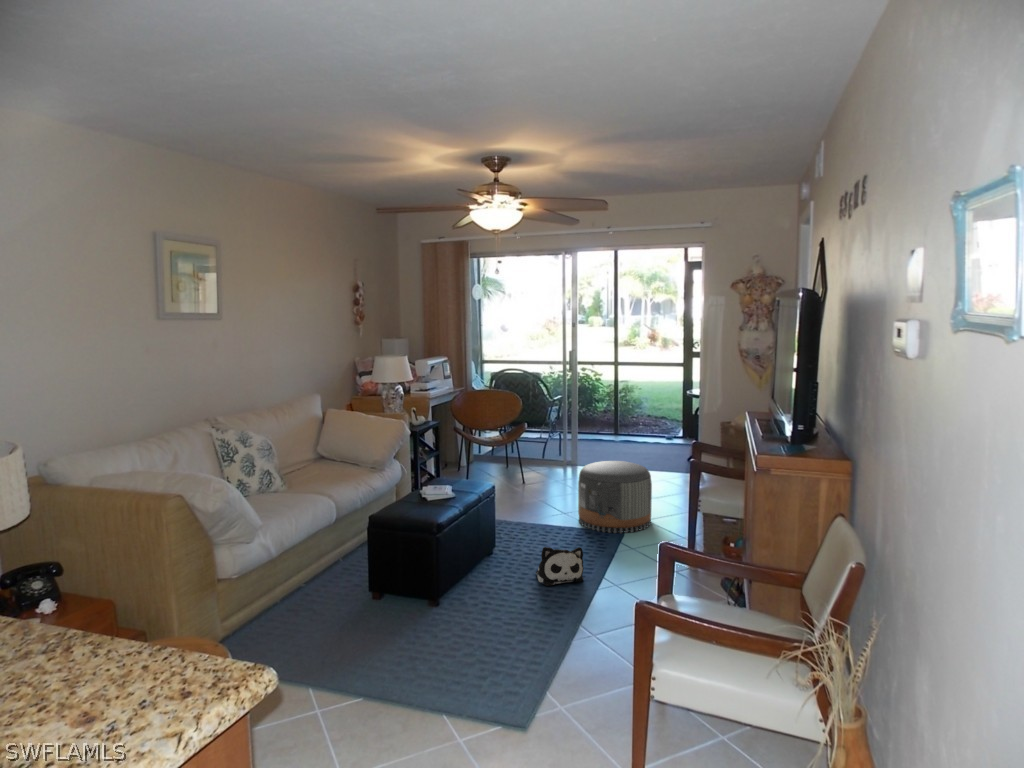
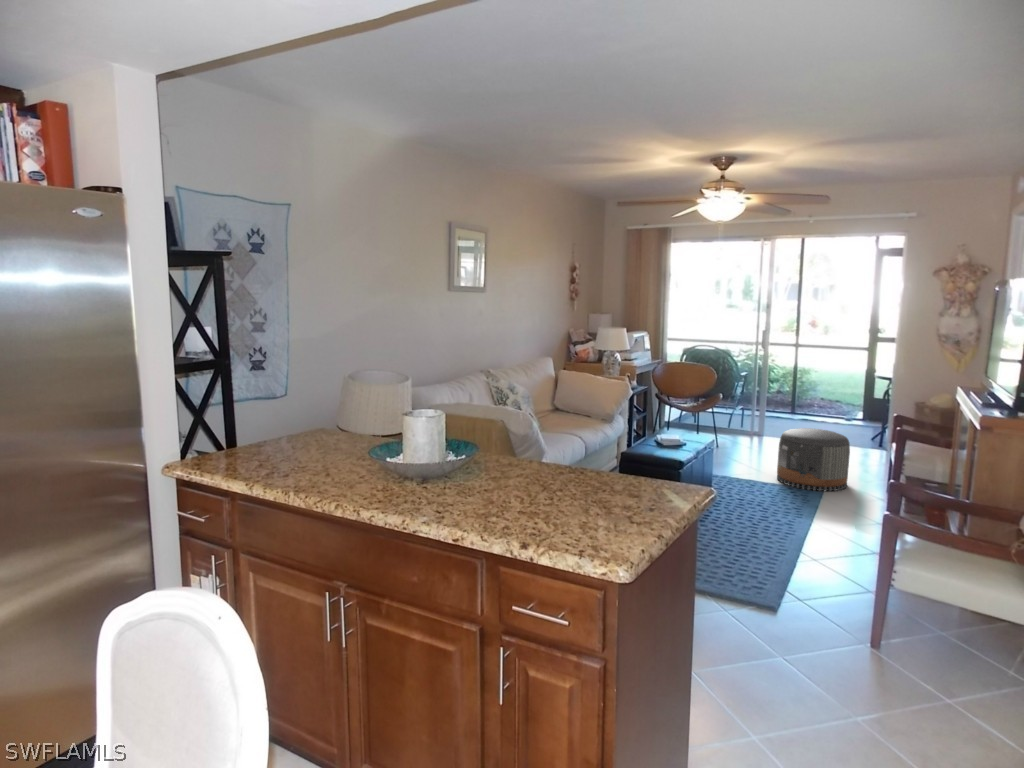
plush toy: present [536,547,584,586] -> none [751,490,796,523]

